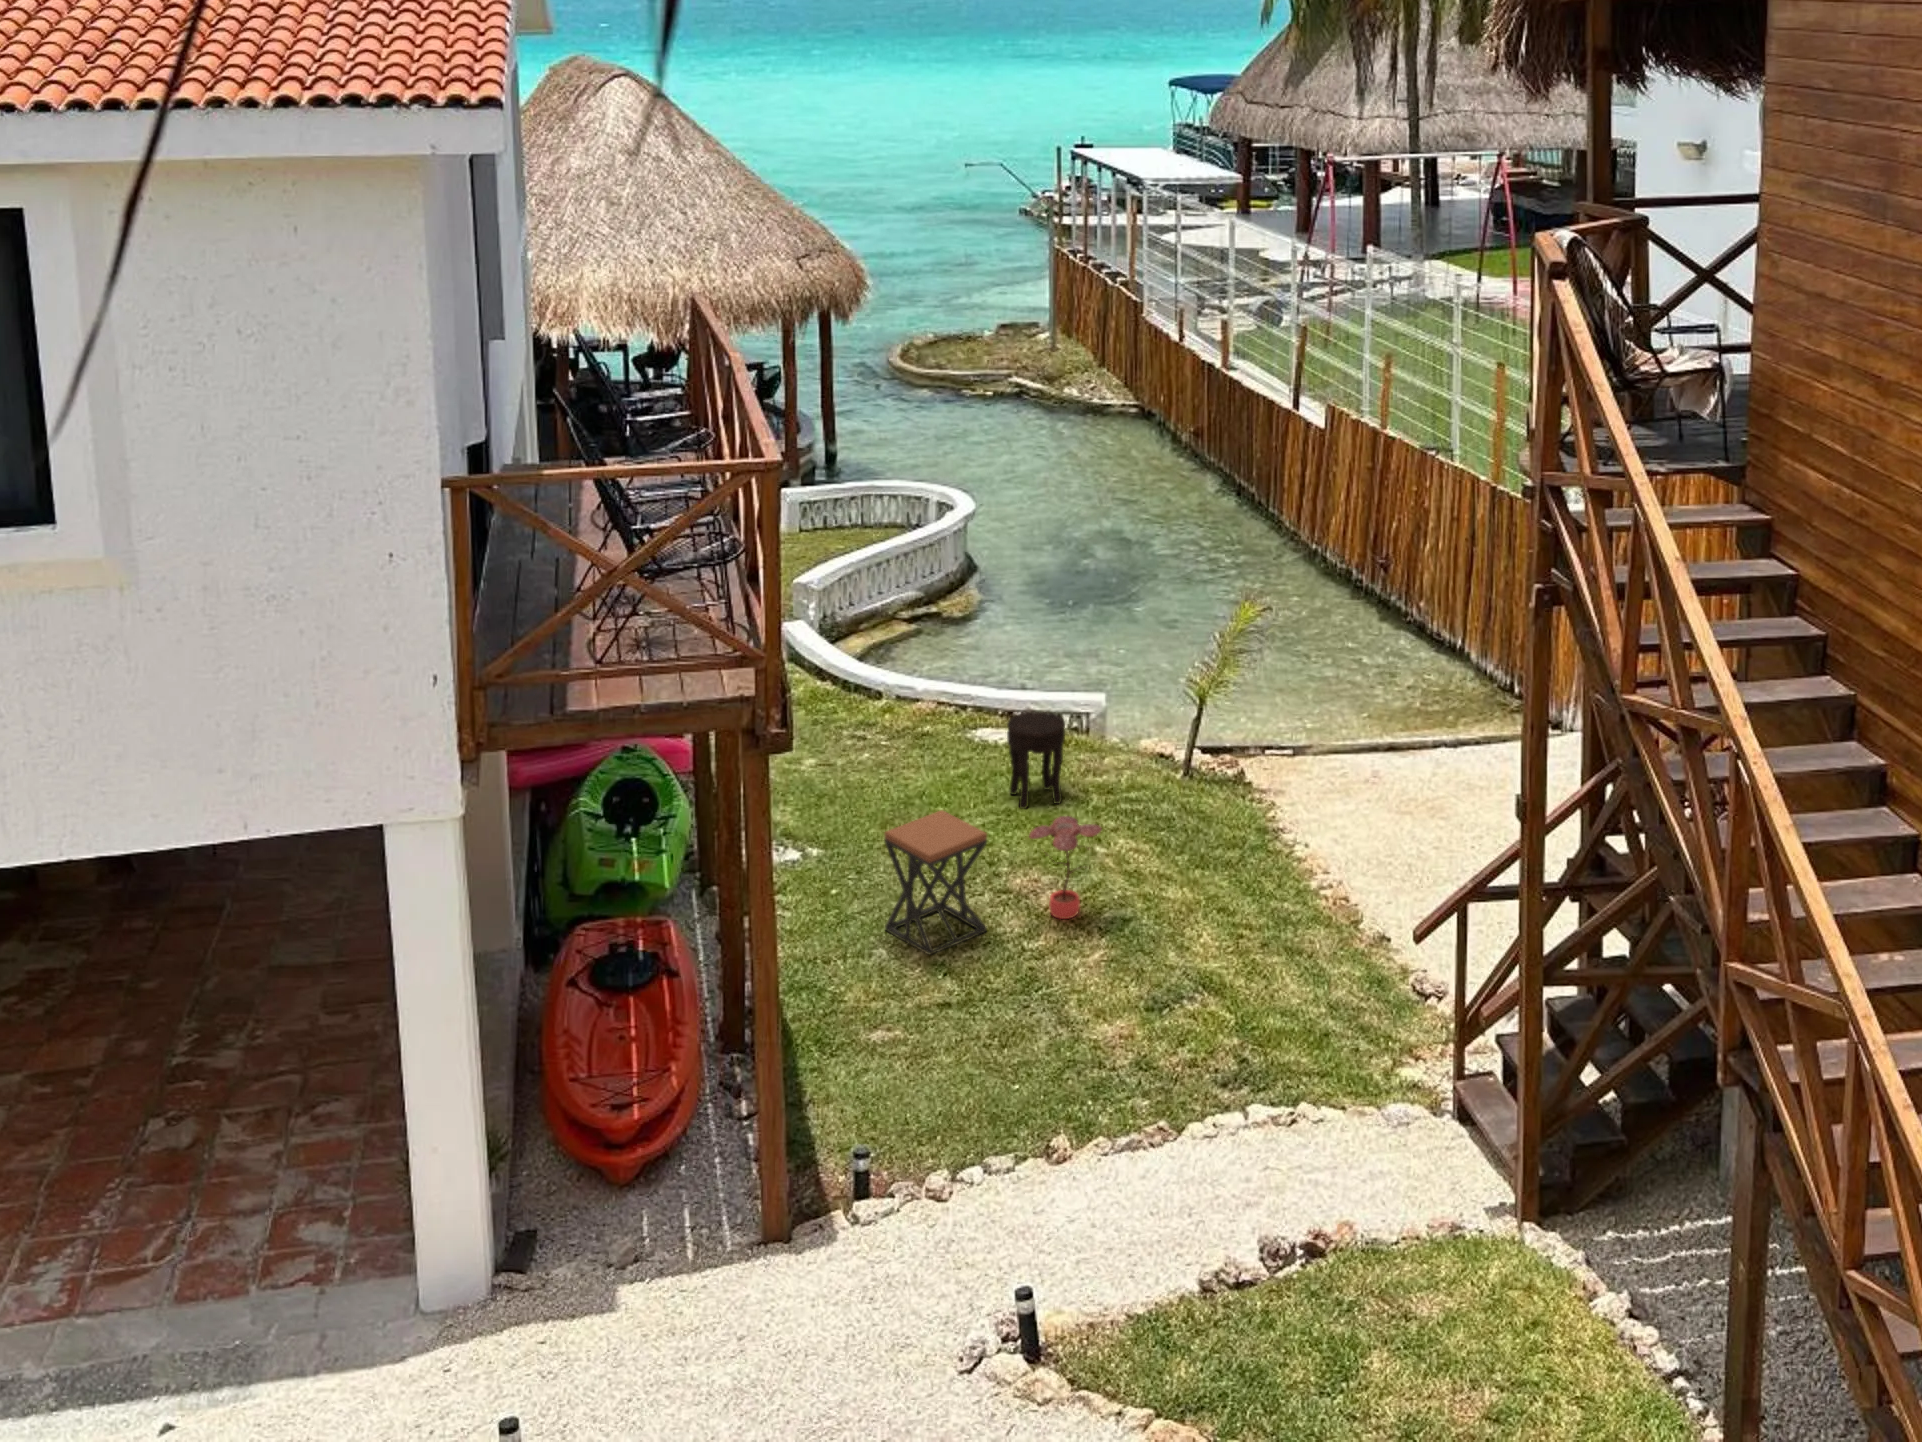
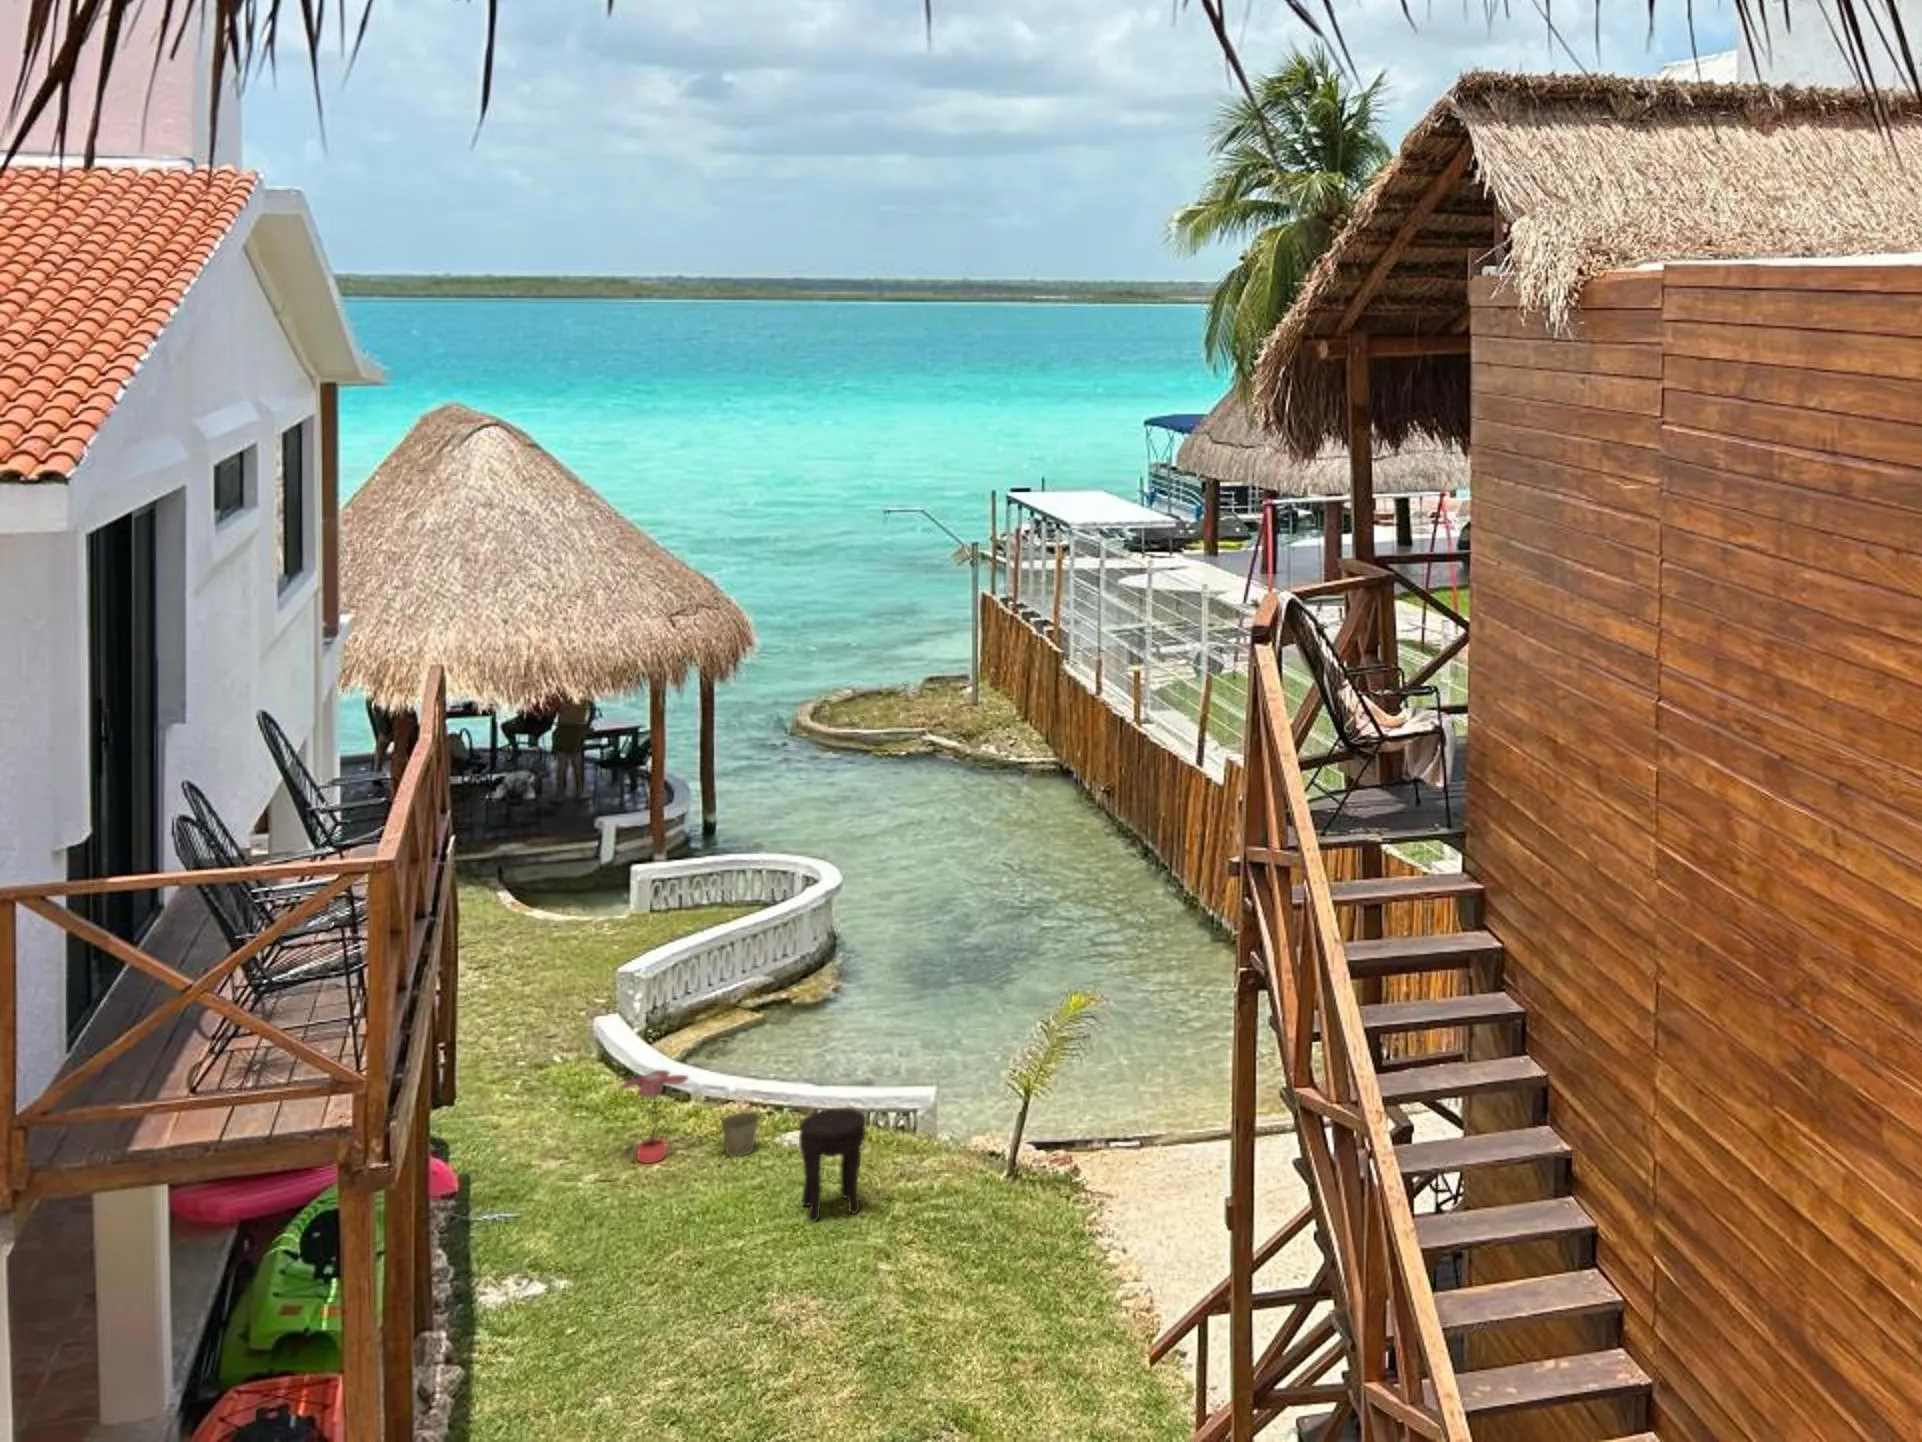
bucket: none [923,696,956,747] -> present [721,1105,760,1157]
stool: present [884,810,987,955] -> none [613,1226,735,1401]
potted plant: present [1029,816,1102,919] -> present [620,1070,688,1163]

